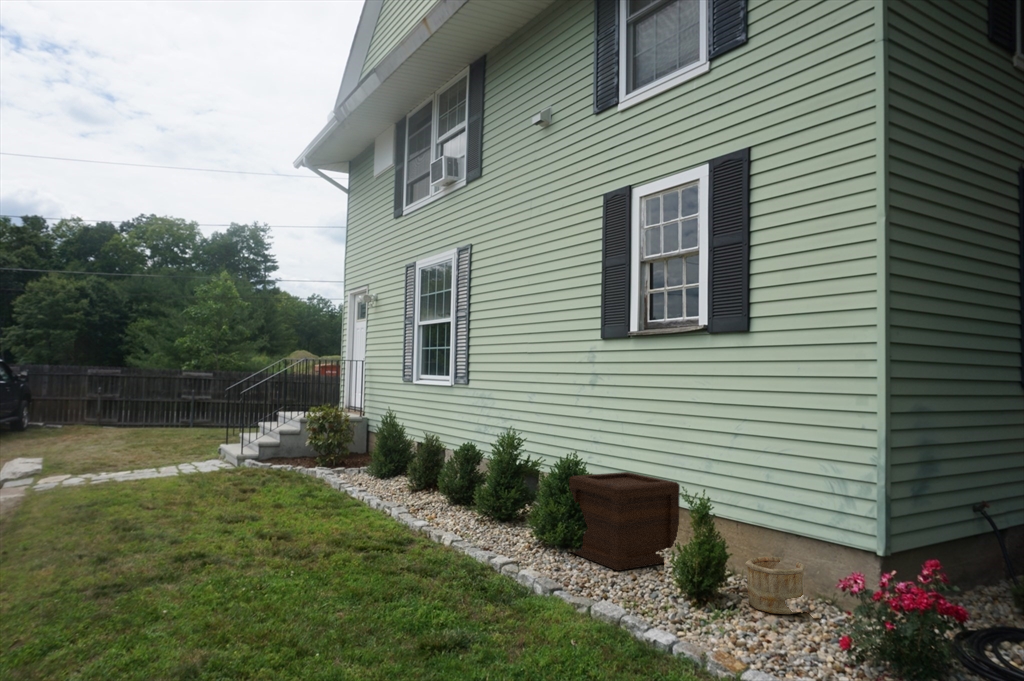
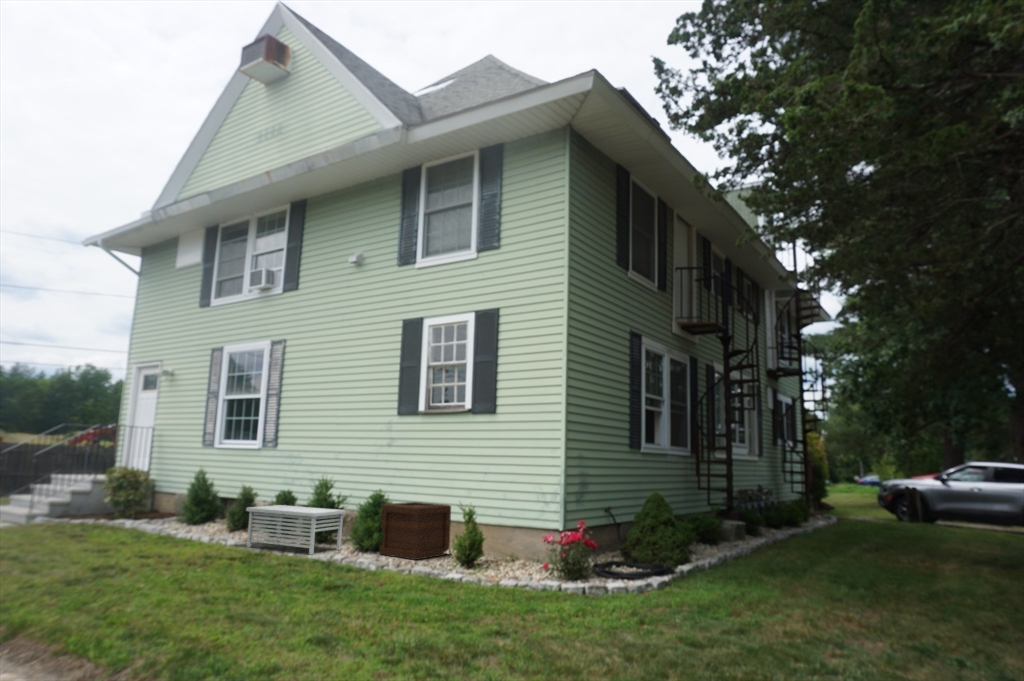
storage bench: none [400,465,525,545] -> present [246,505,346,555]
wooden bucket: present [745,556,805,614] -> none [493,541,524,569]

